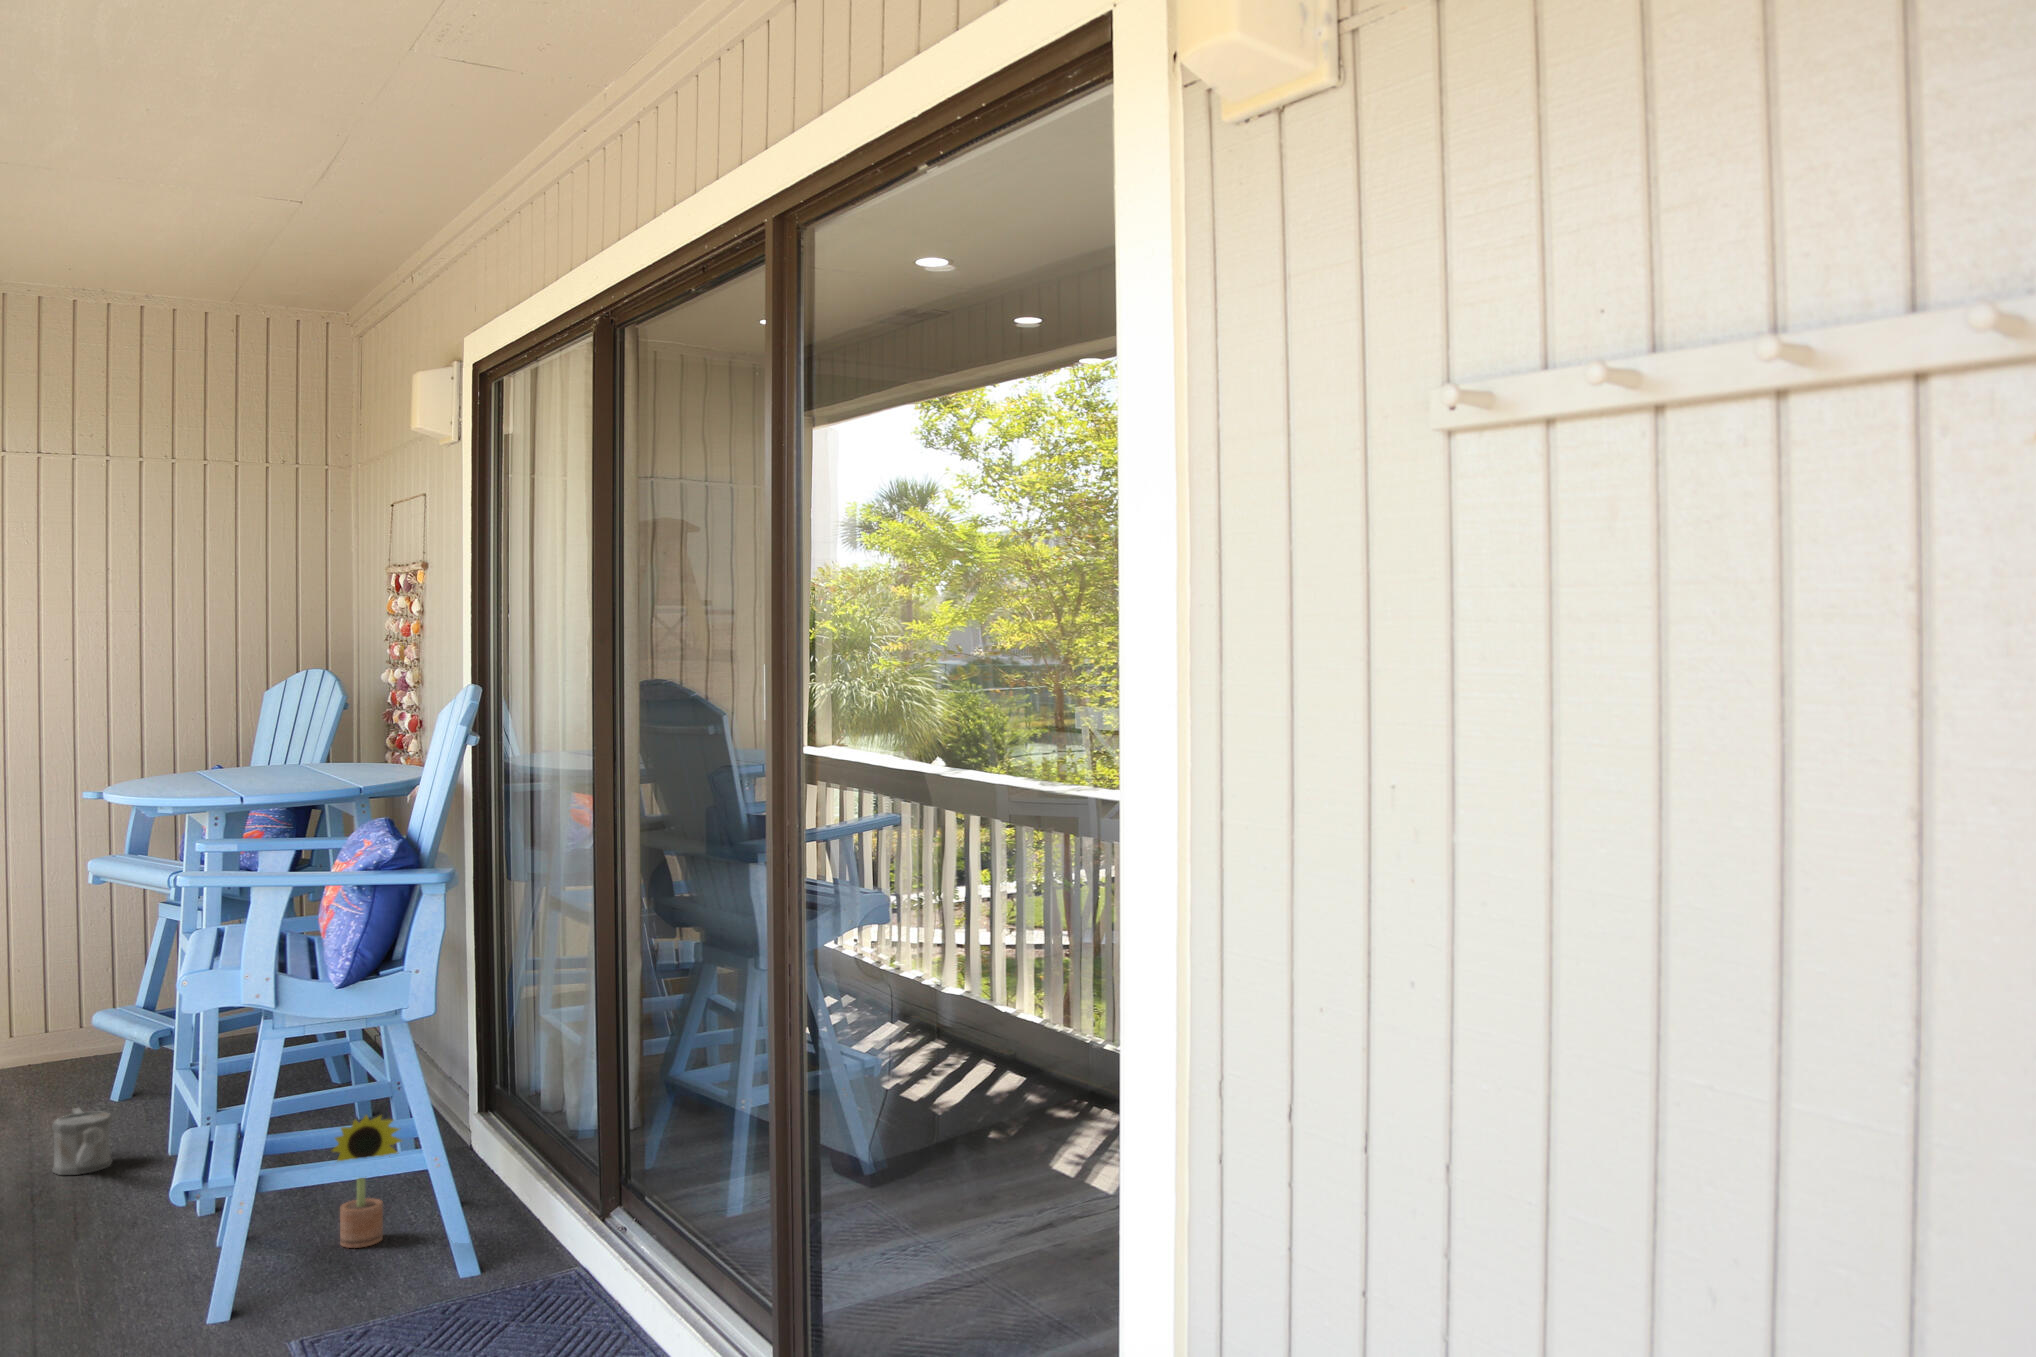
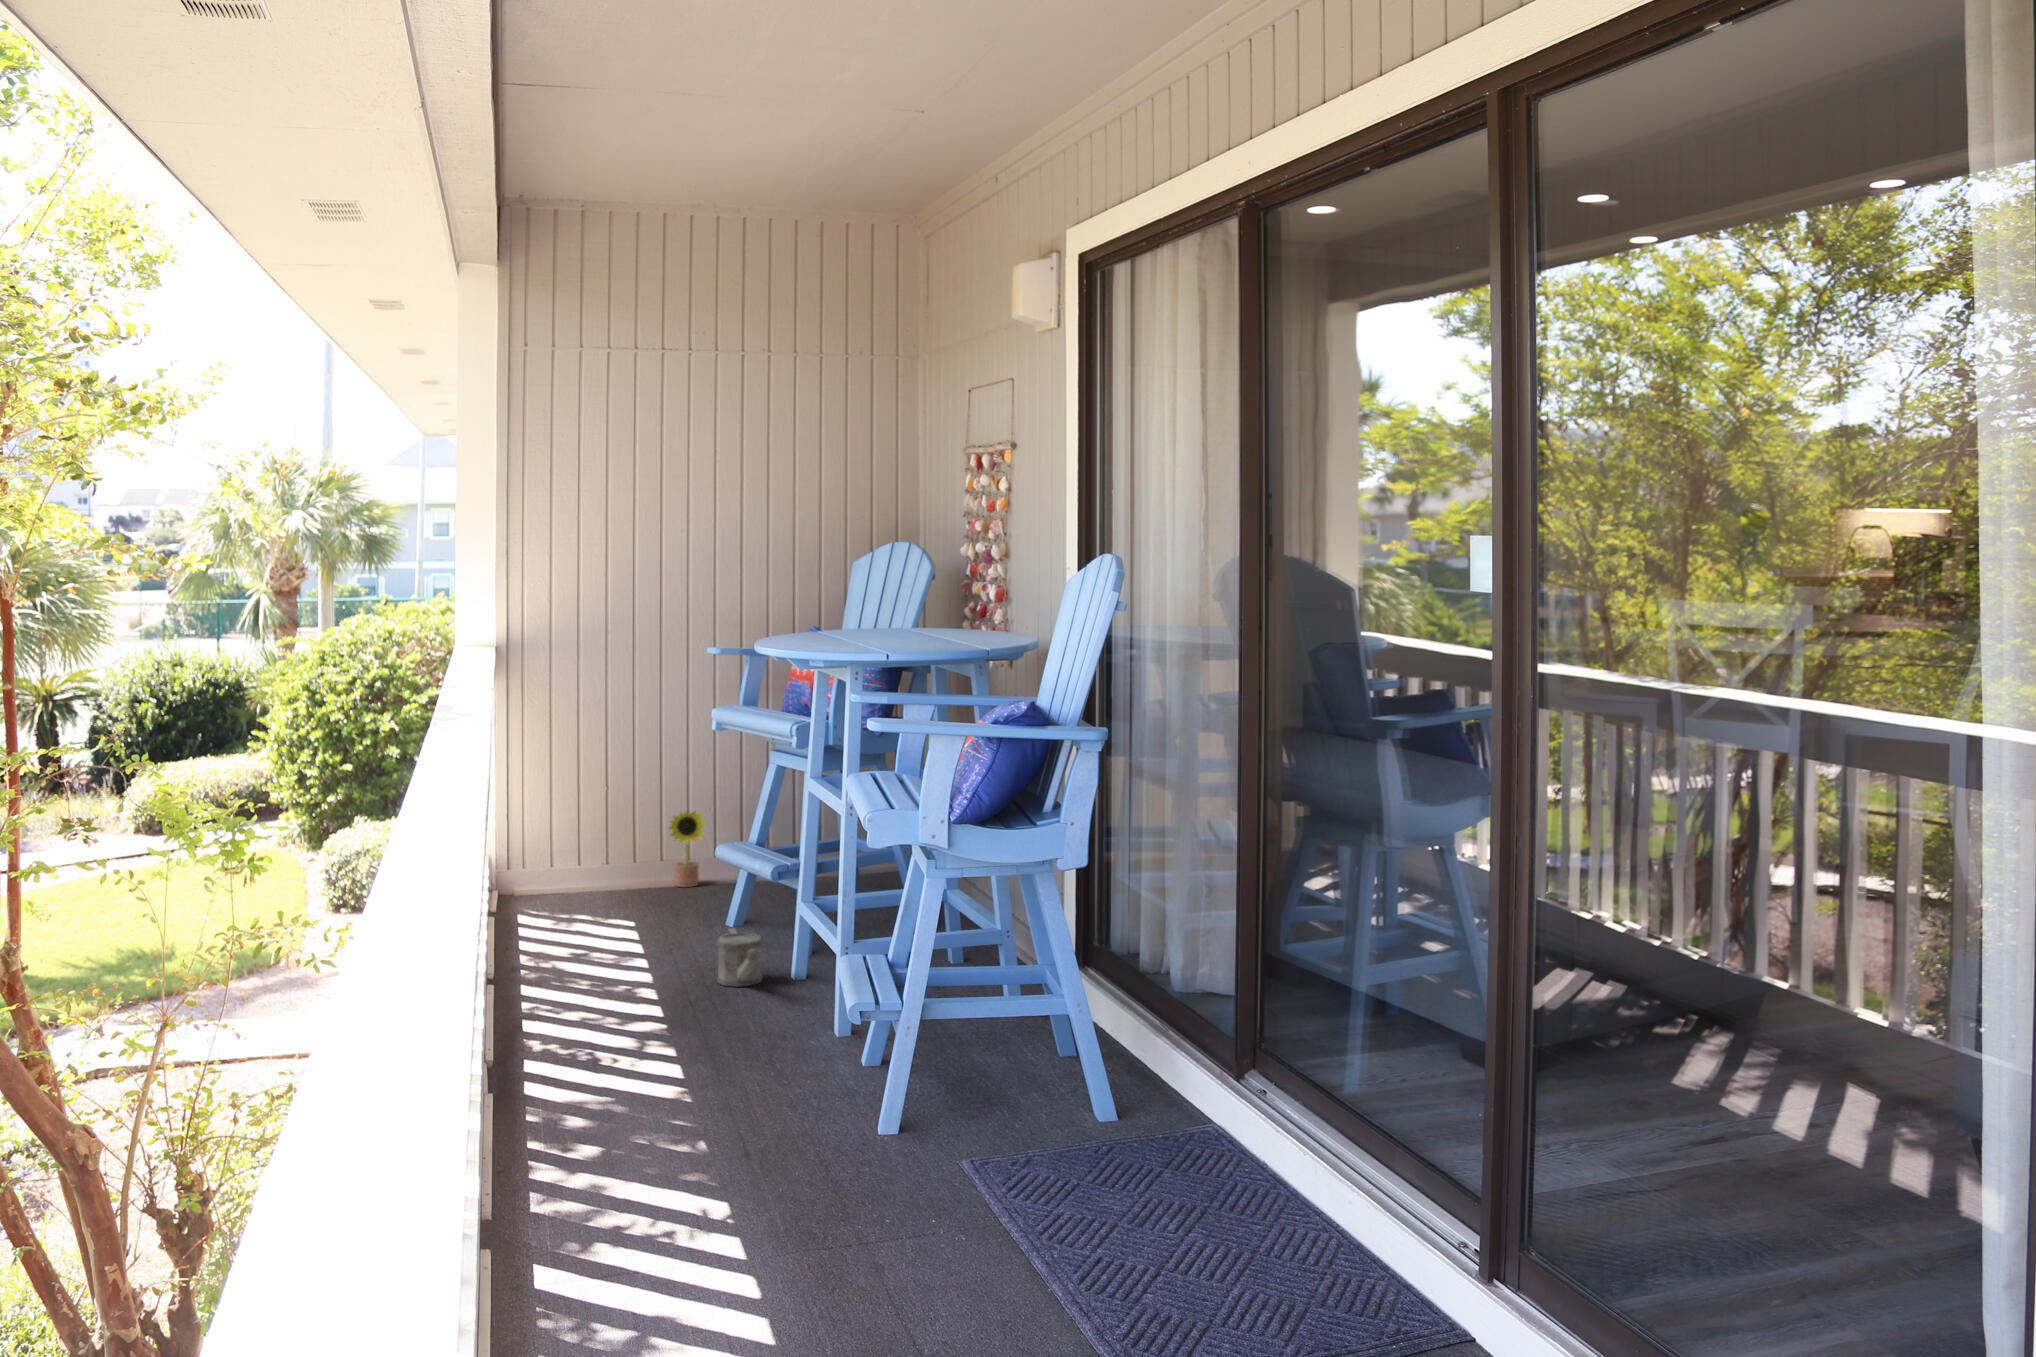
decorative plant: present [332,1115,402,1248] -> present [669,810,707,887]

